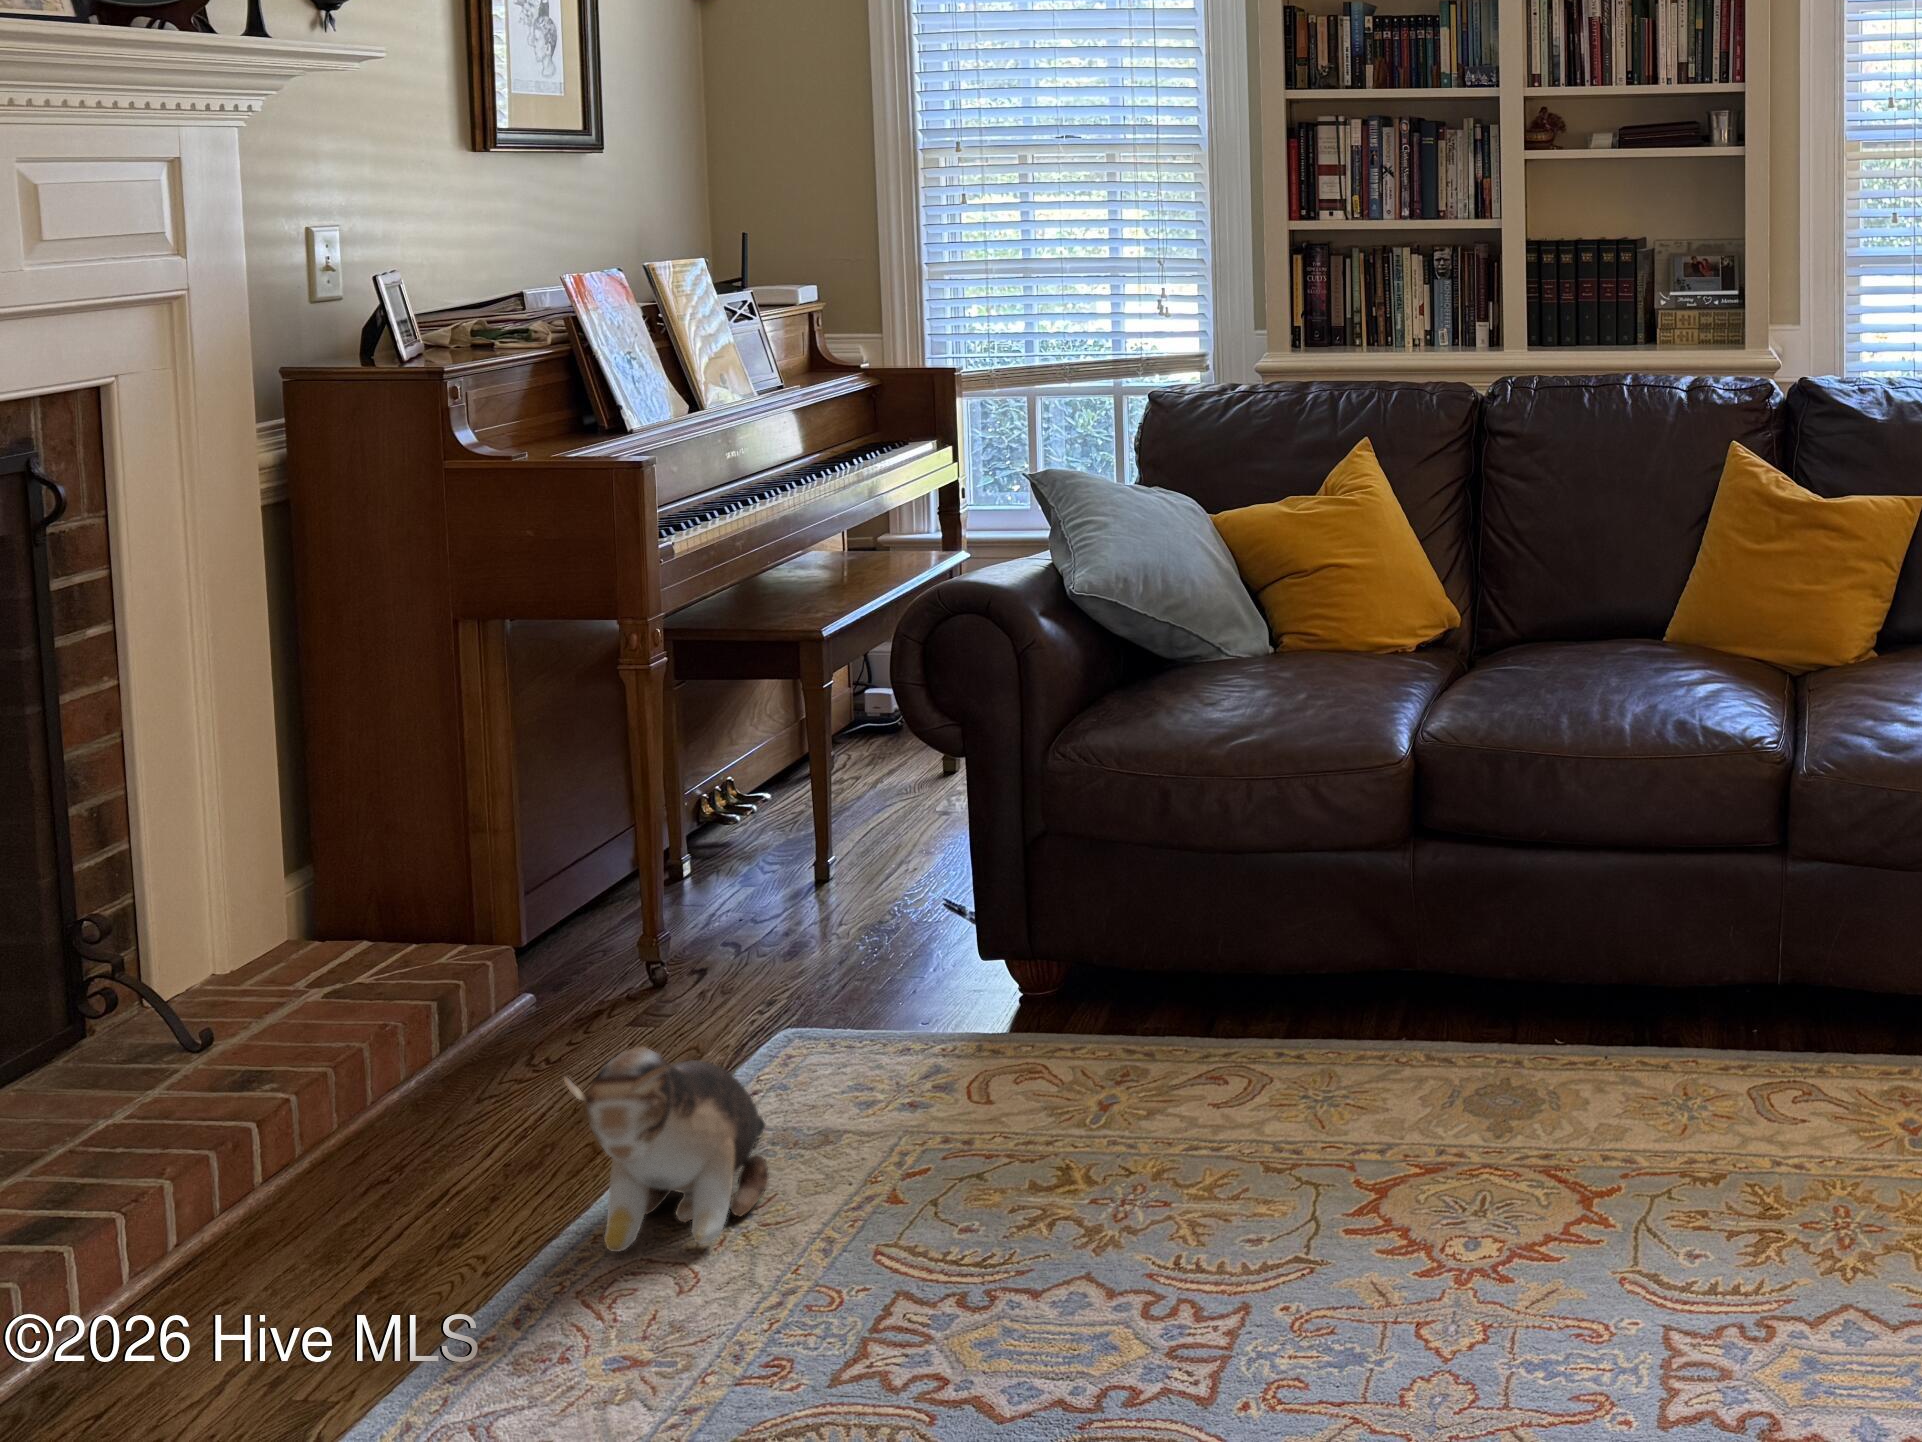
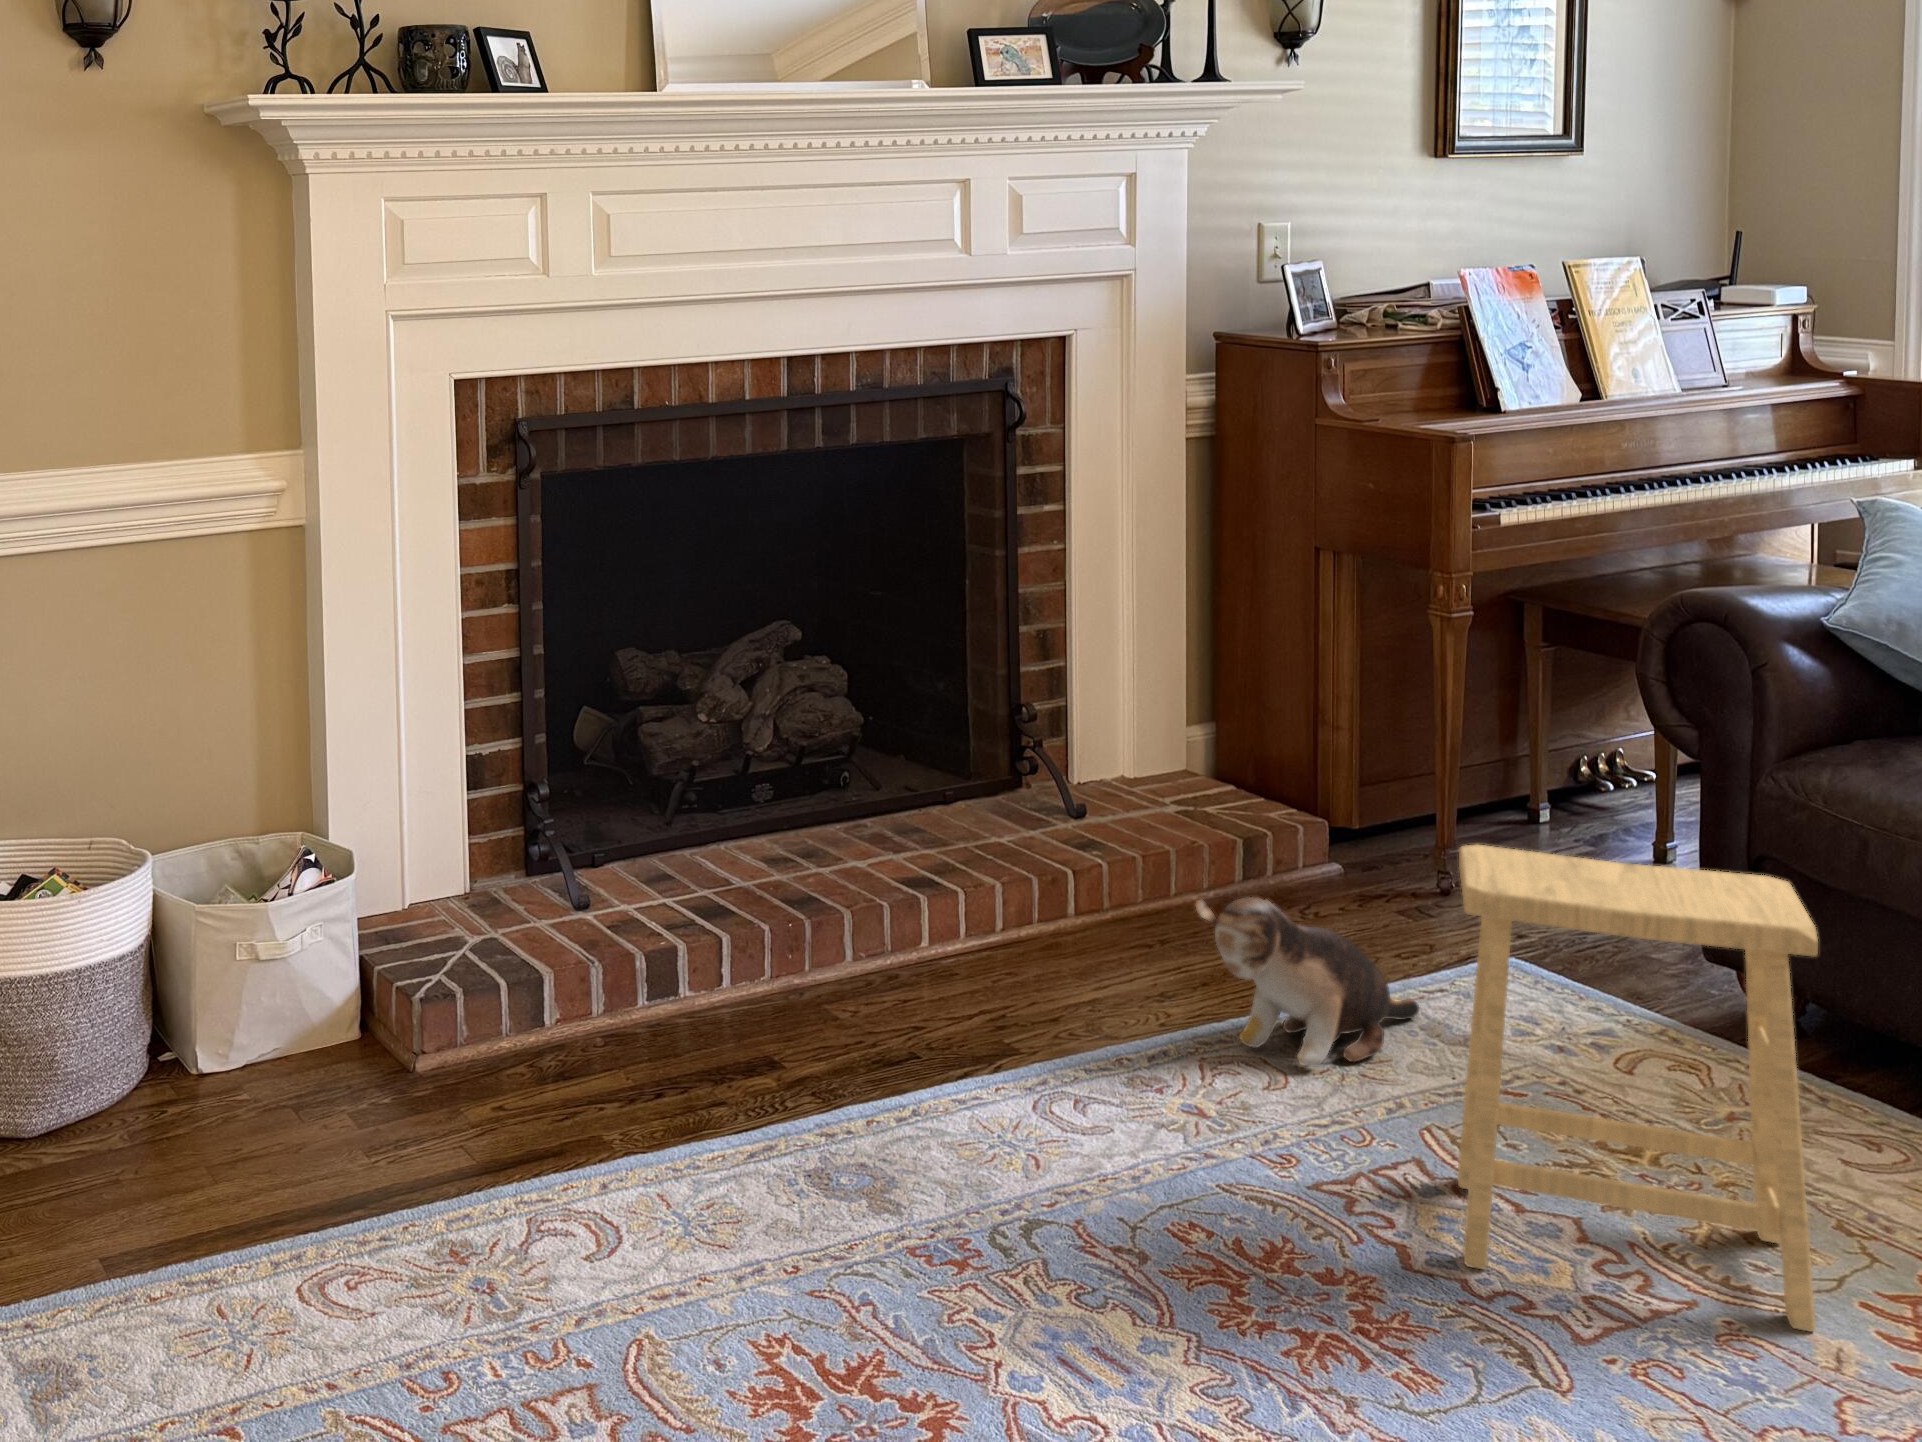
footstool: none [956,833,1341,1384] -> present [1457,845,1818,1332]

